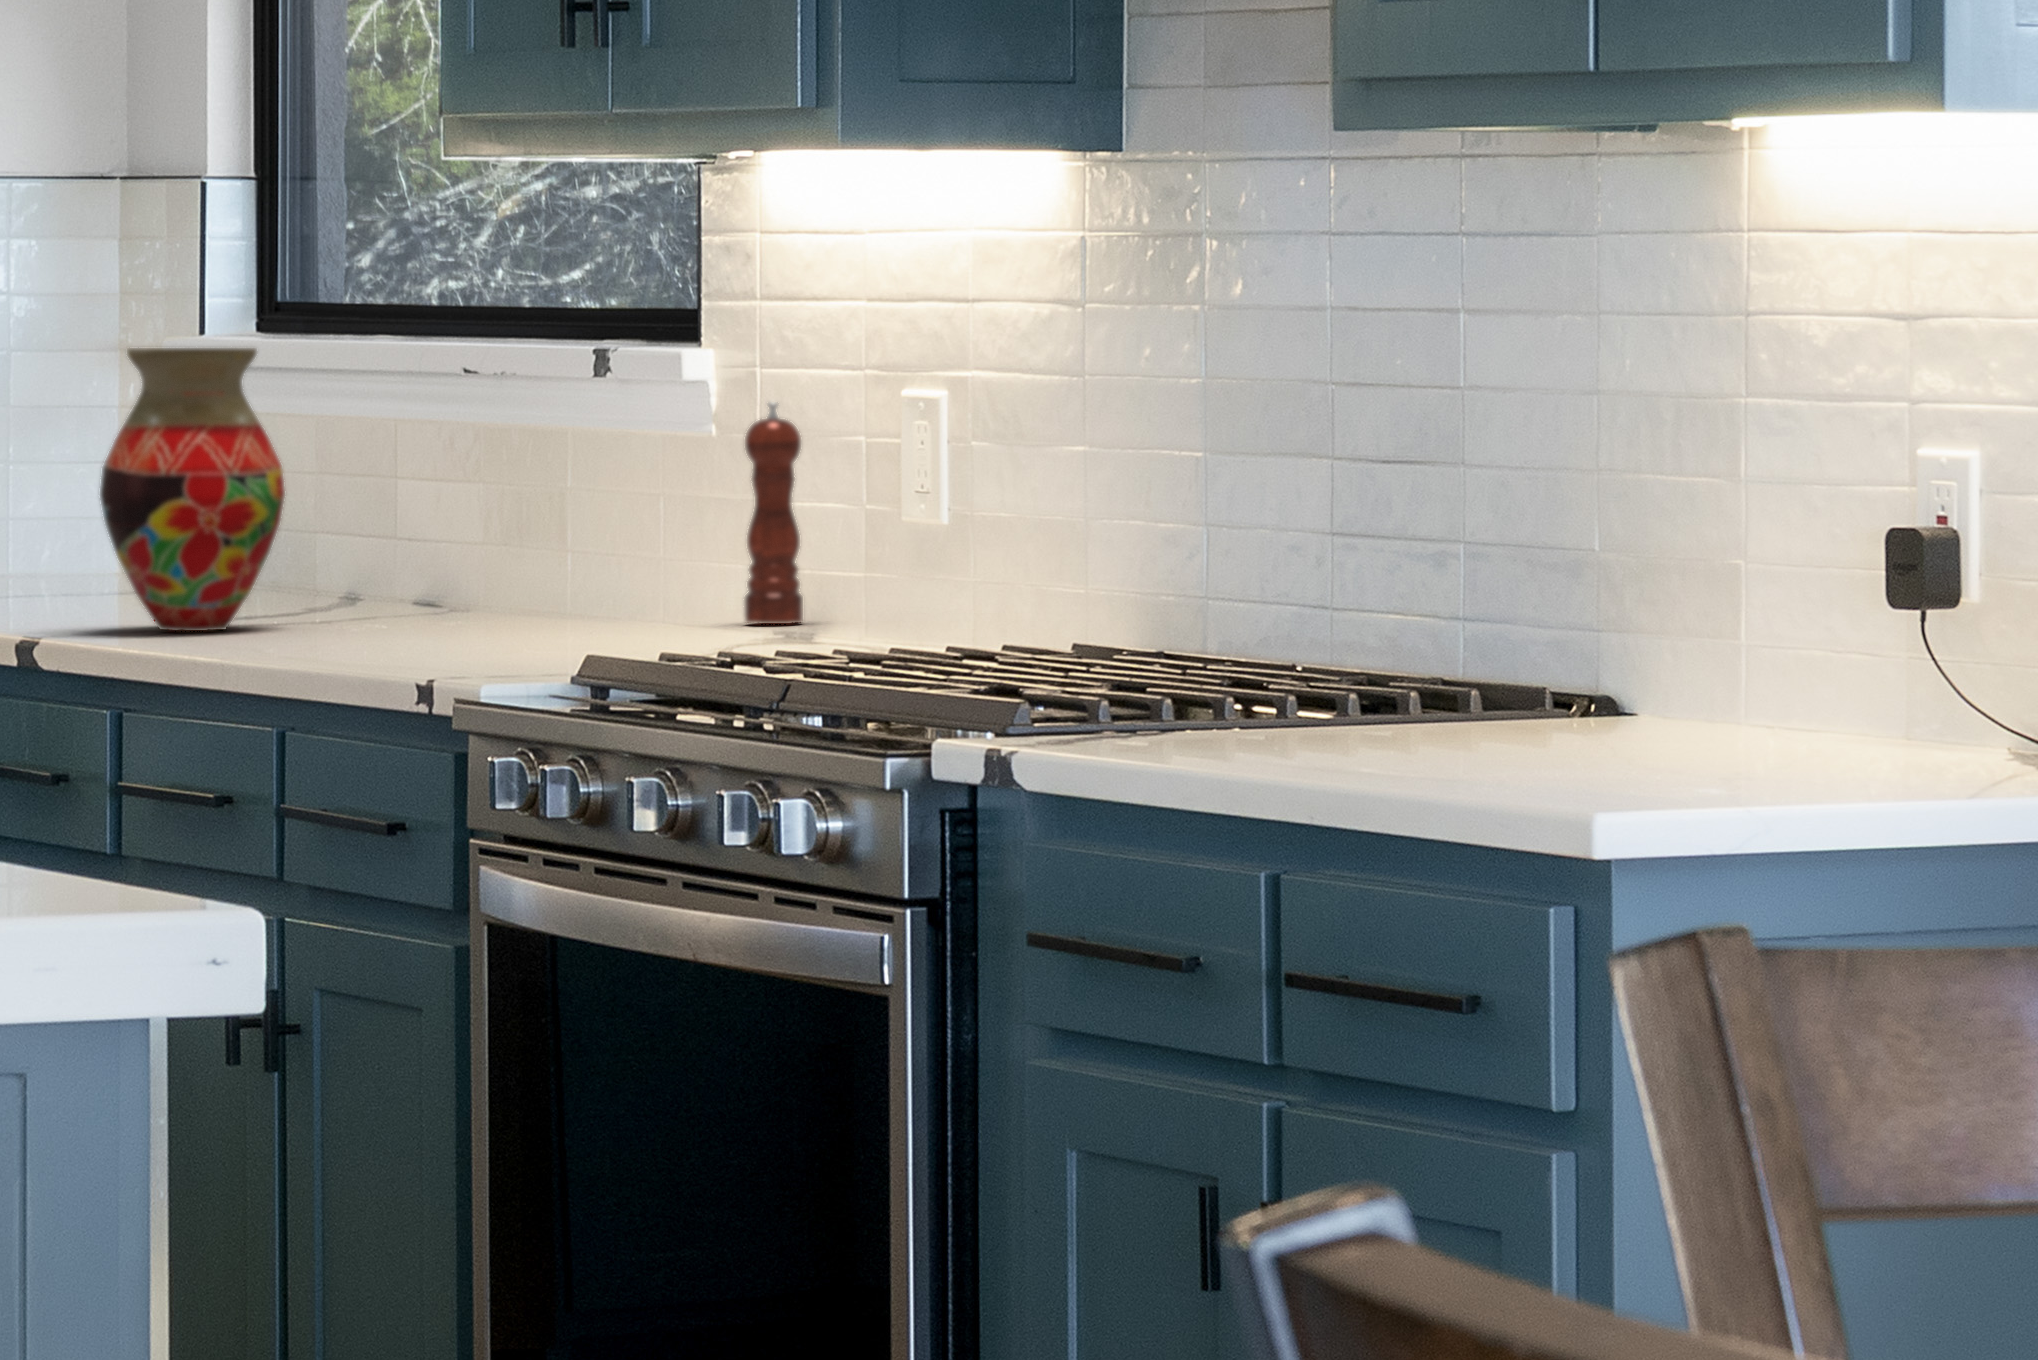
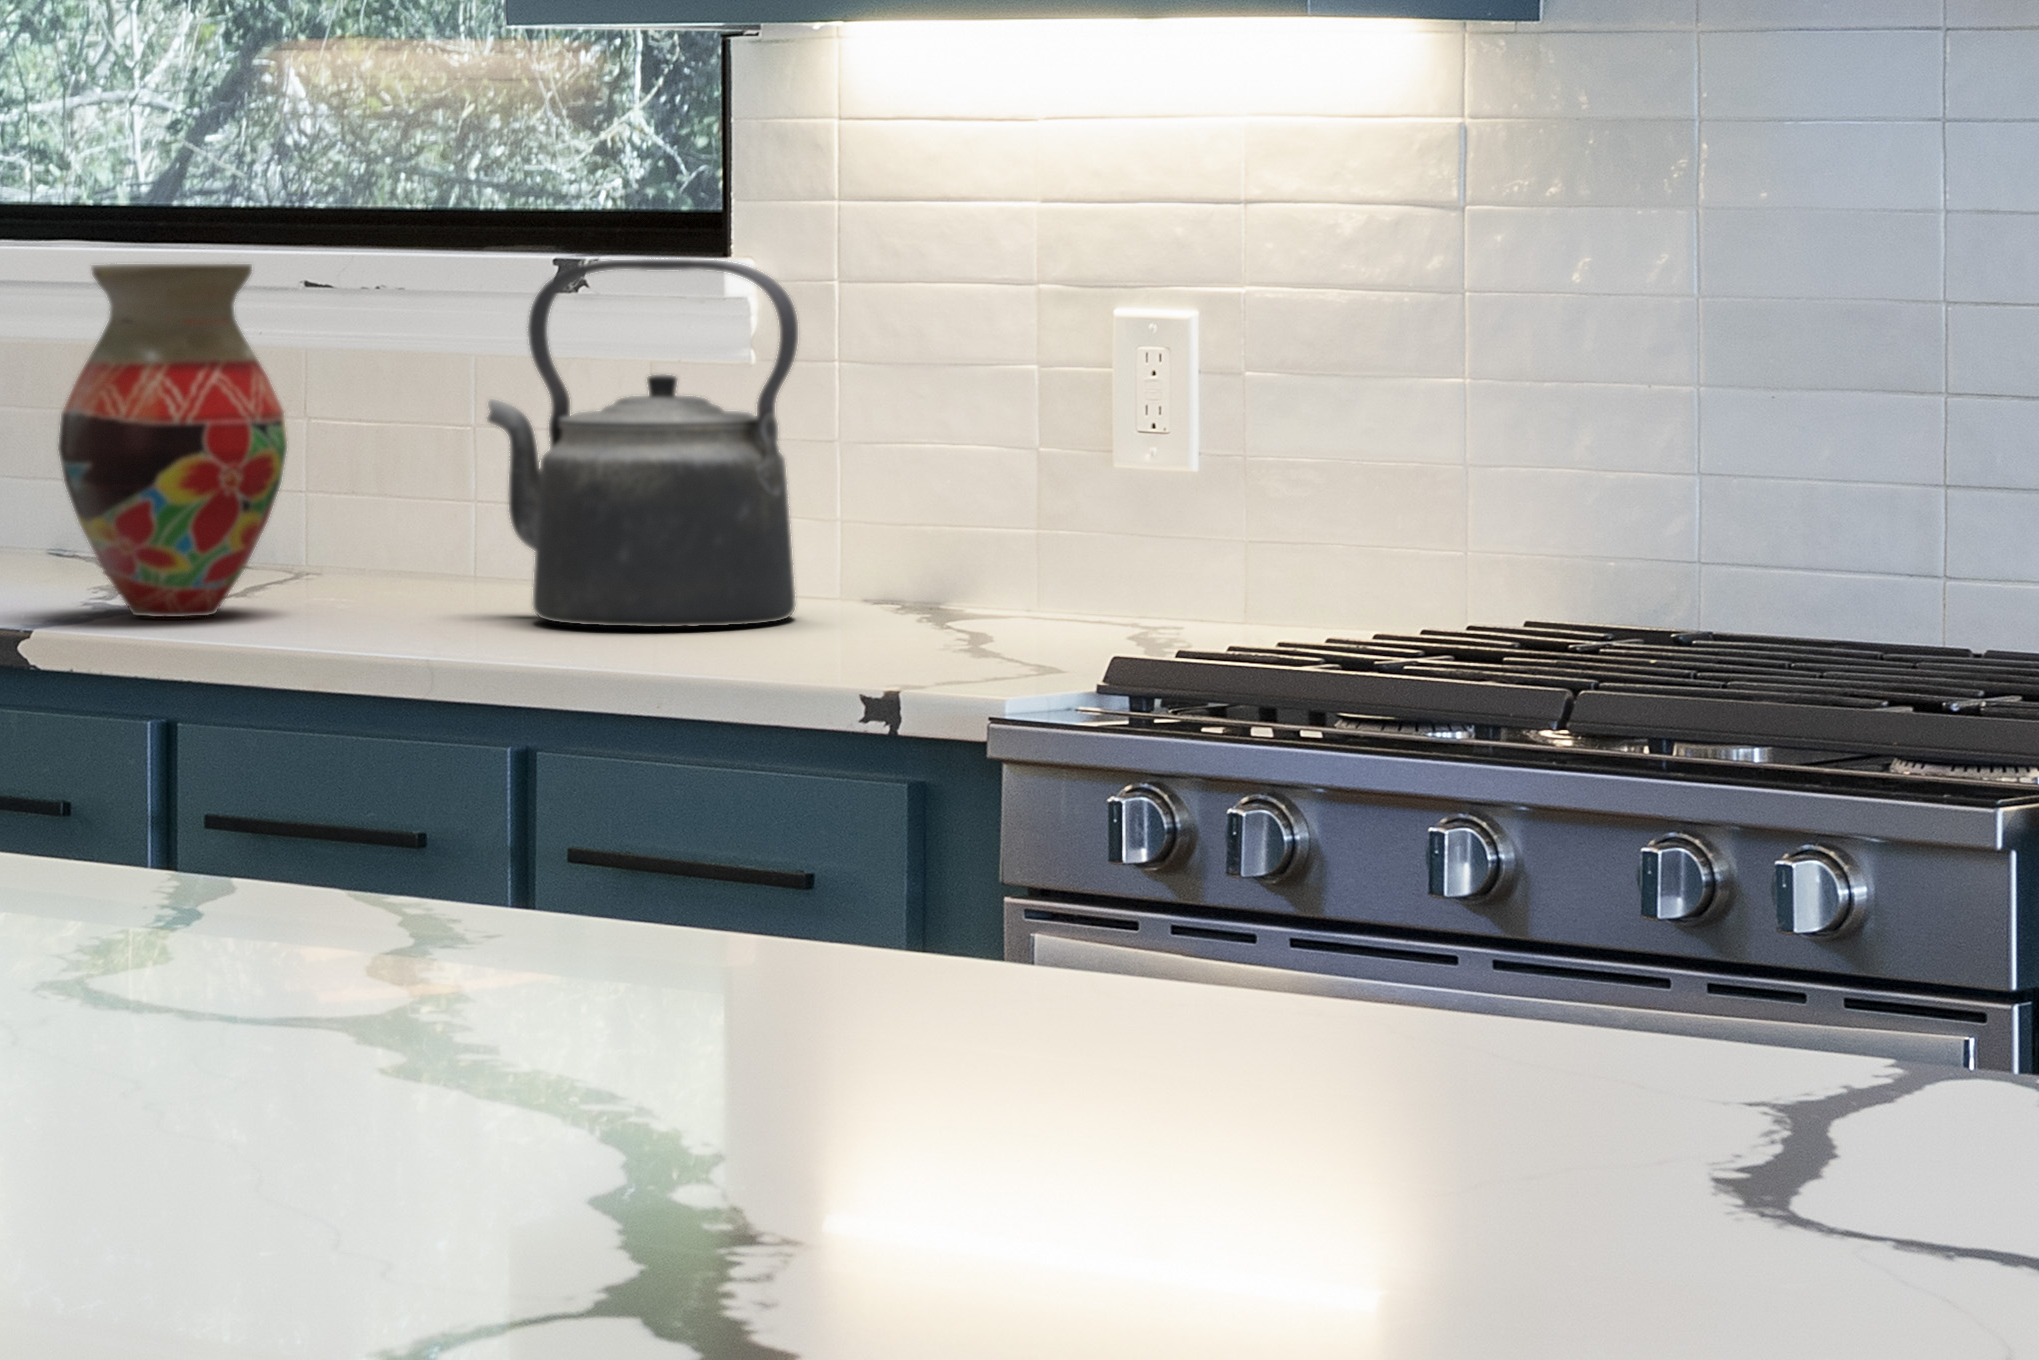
kettle: none [411,345,623,641] -> present [488,259,798,627]
pepper mill: present [744,402,803,624] -> none [853,326,923,593]

